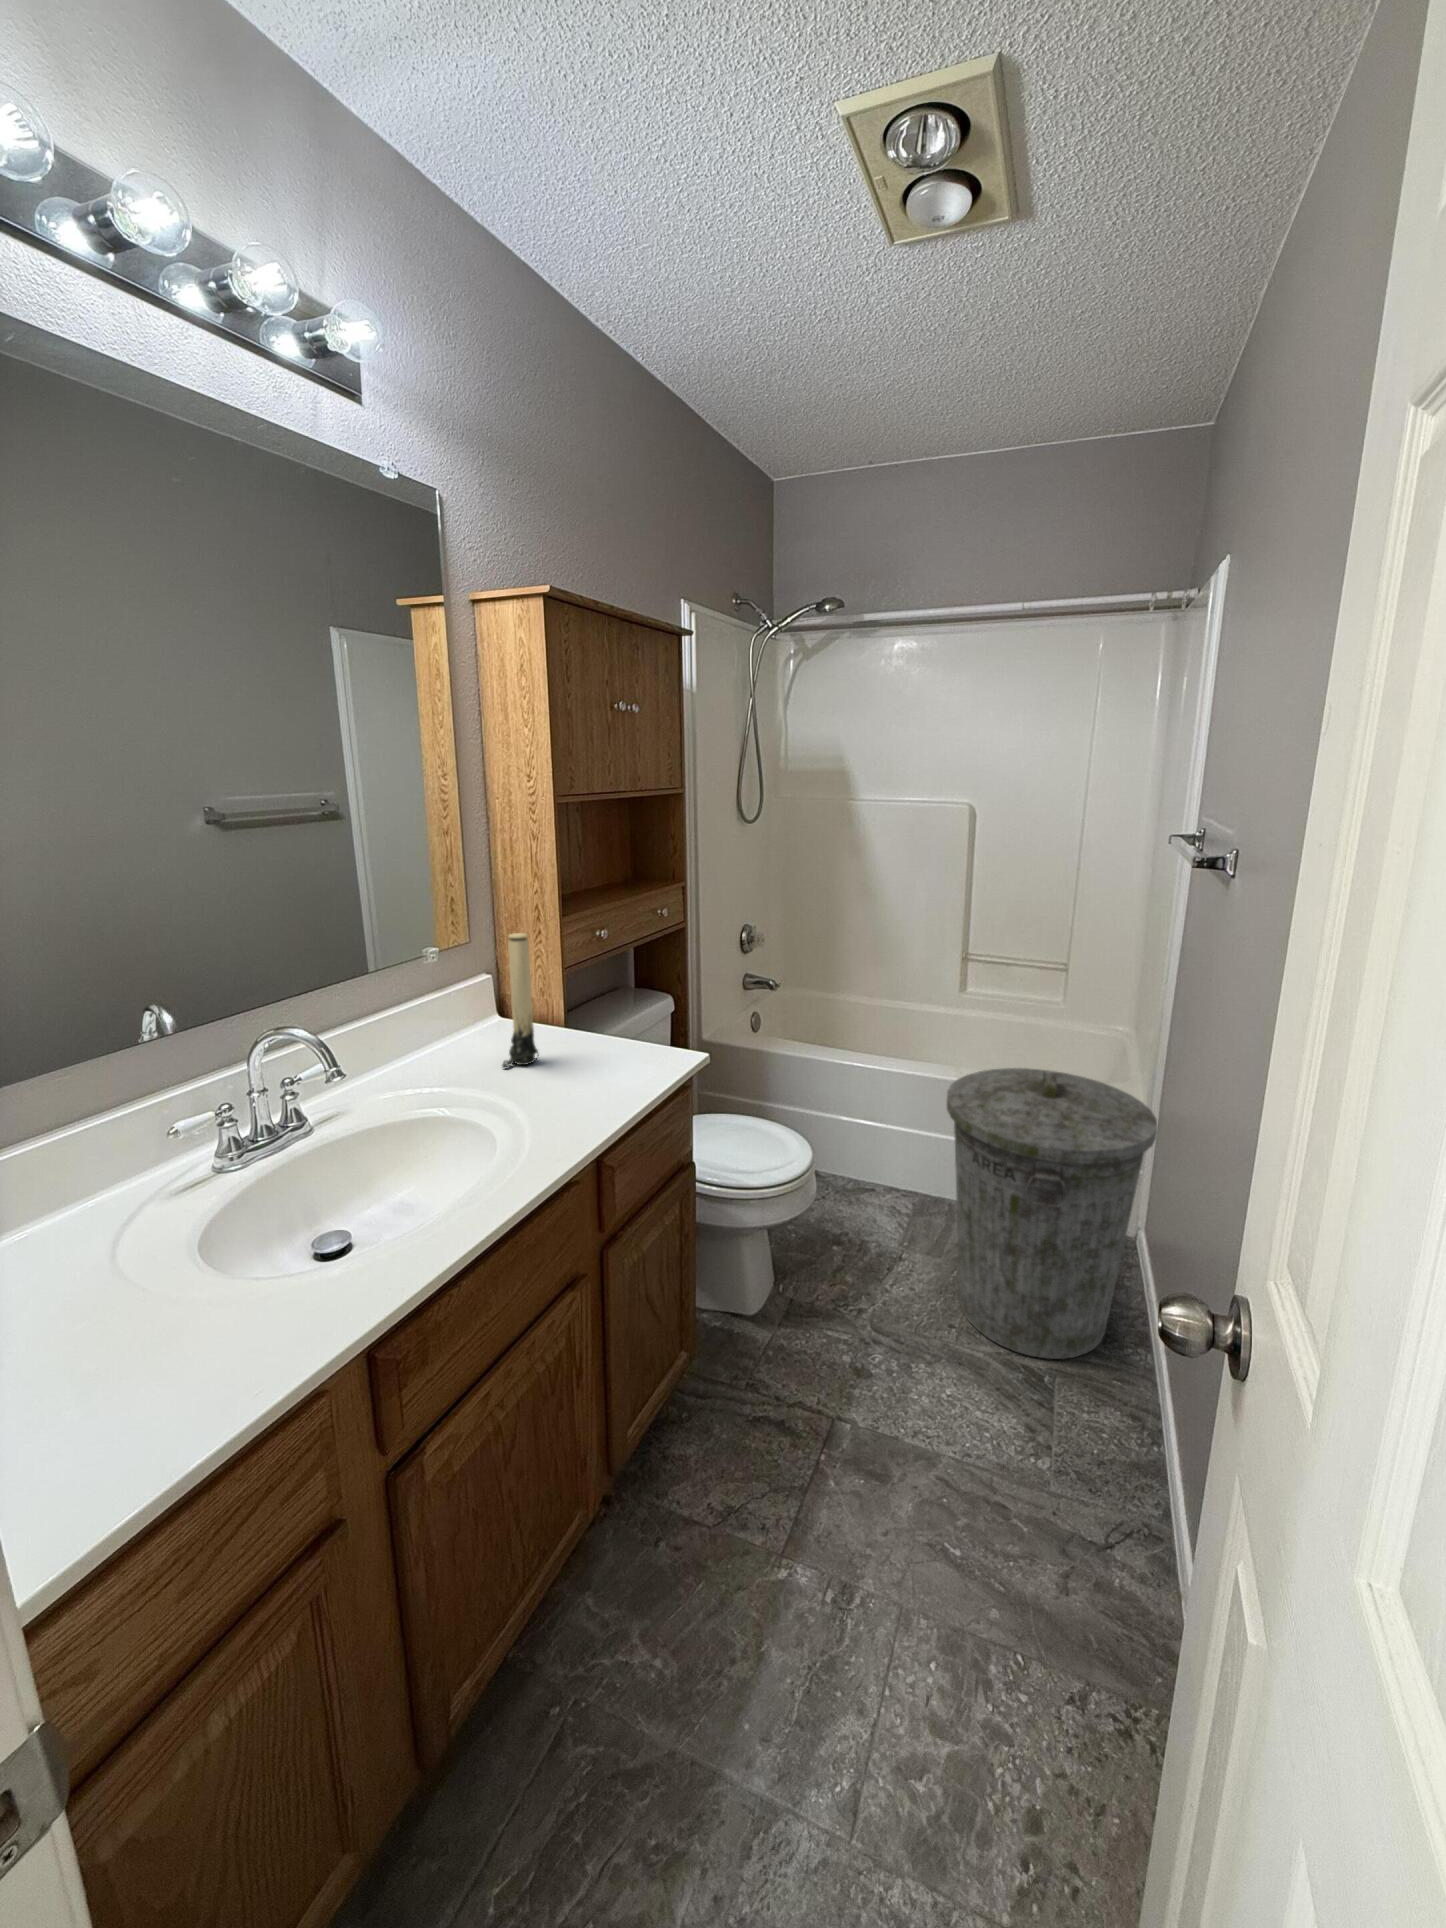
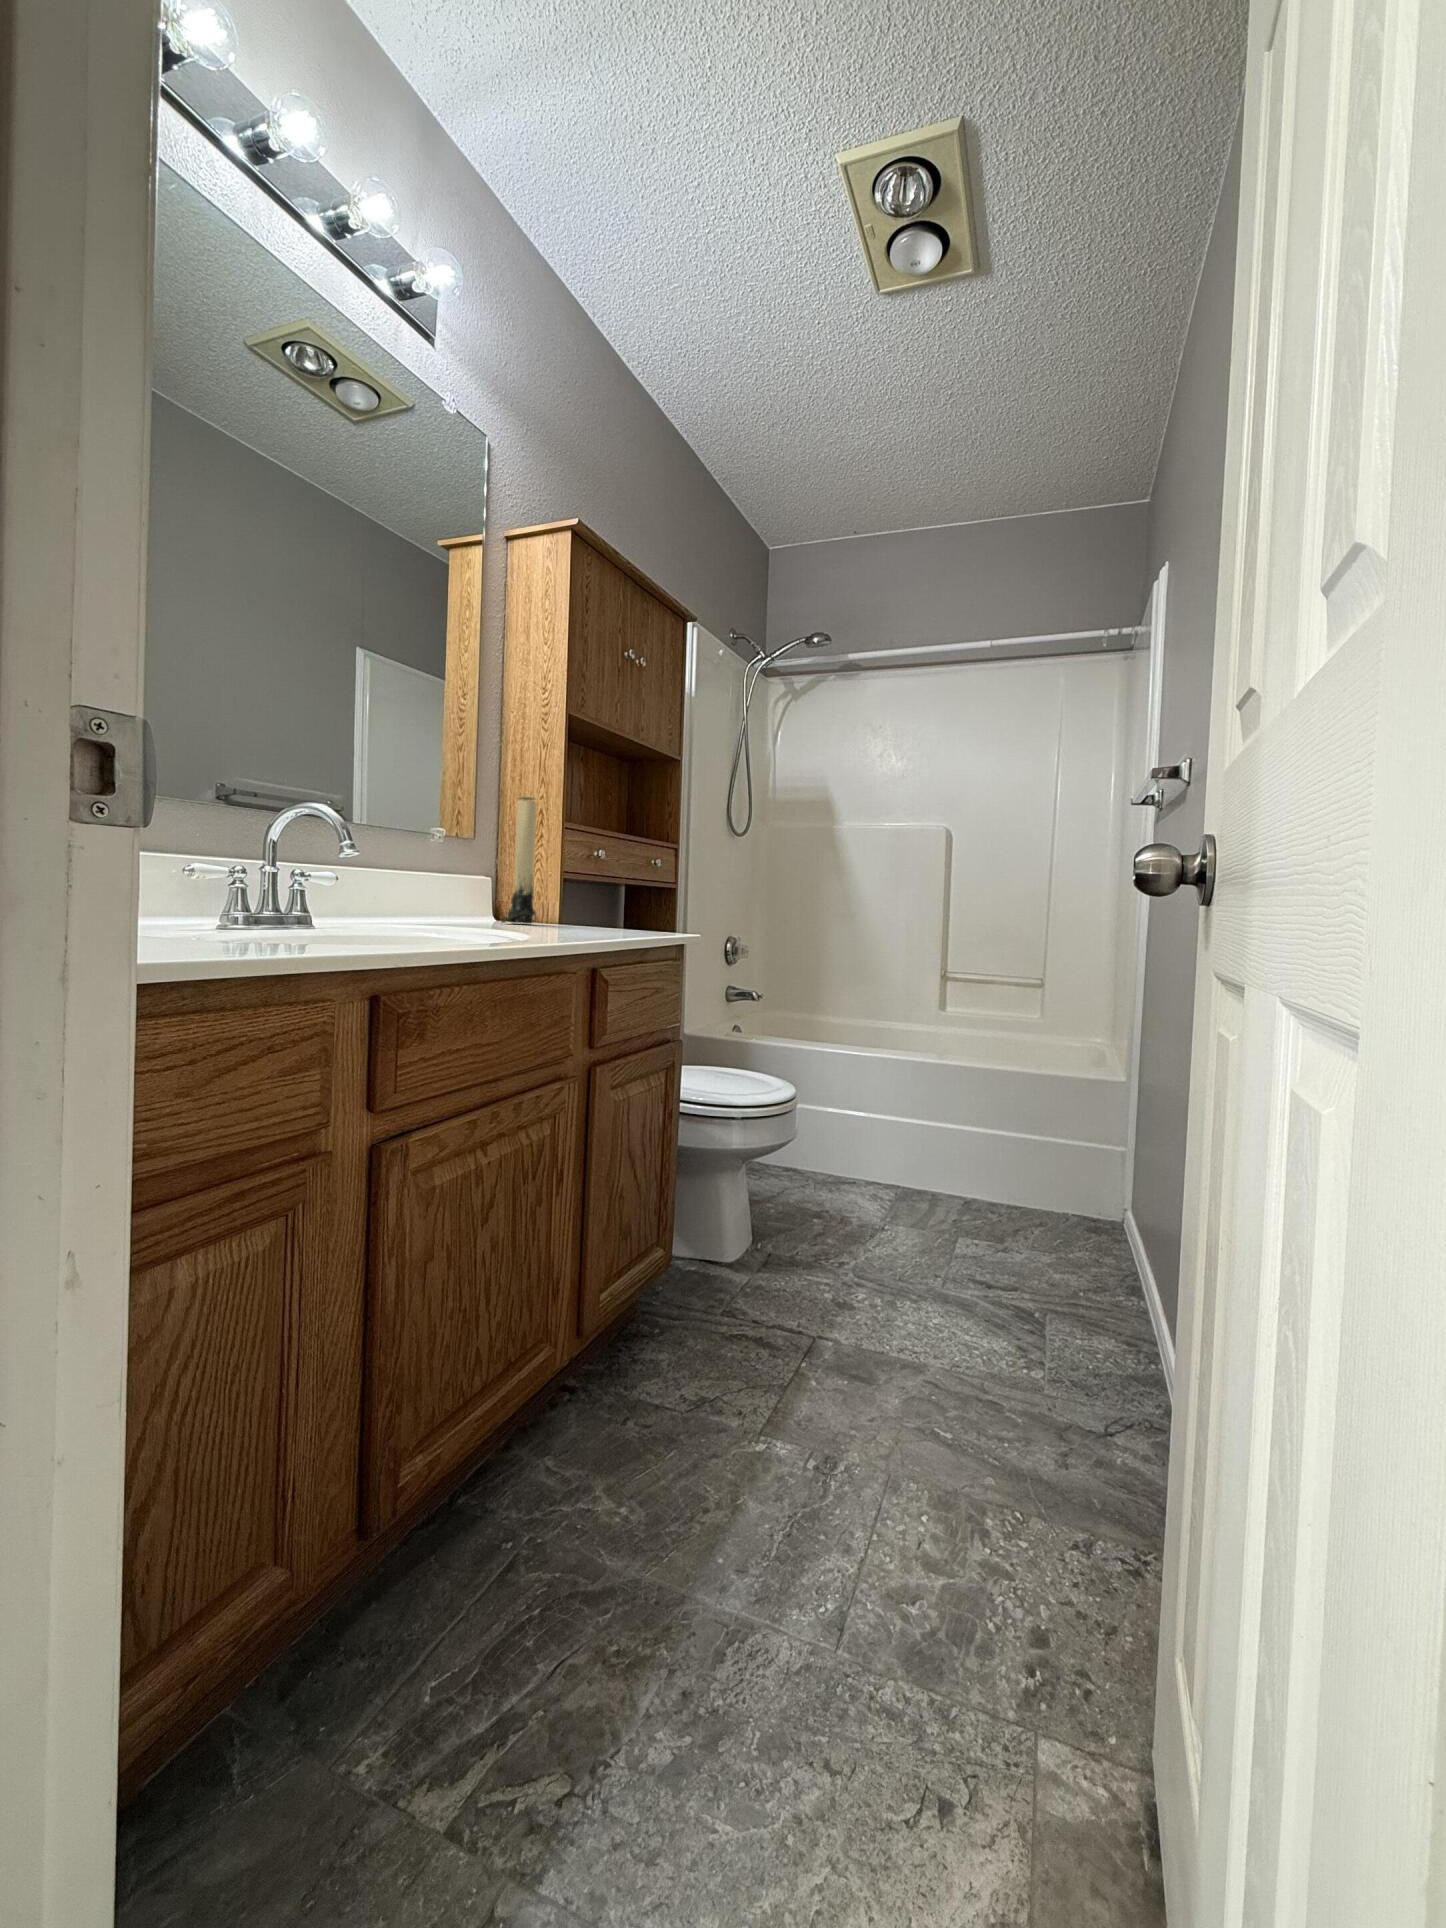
trash can: present [947,1068,1157,1359] -> none [930,1010,1136,1304]

